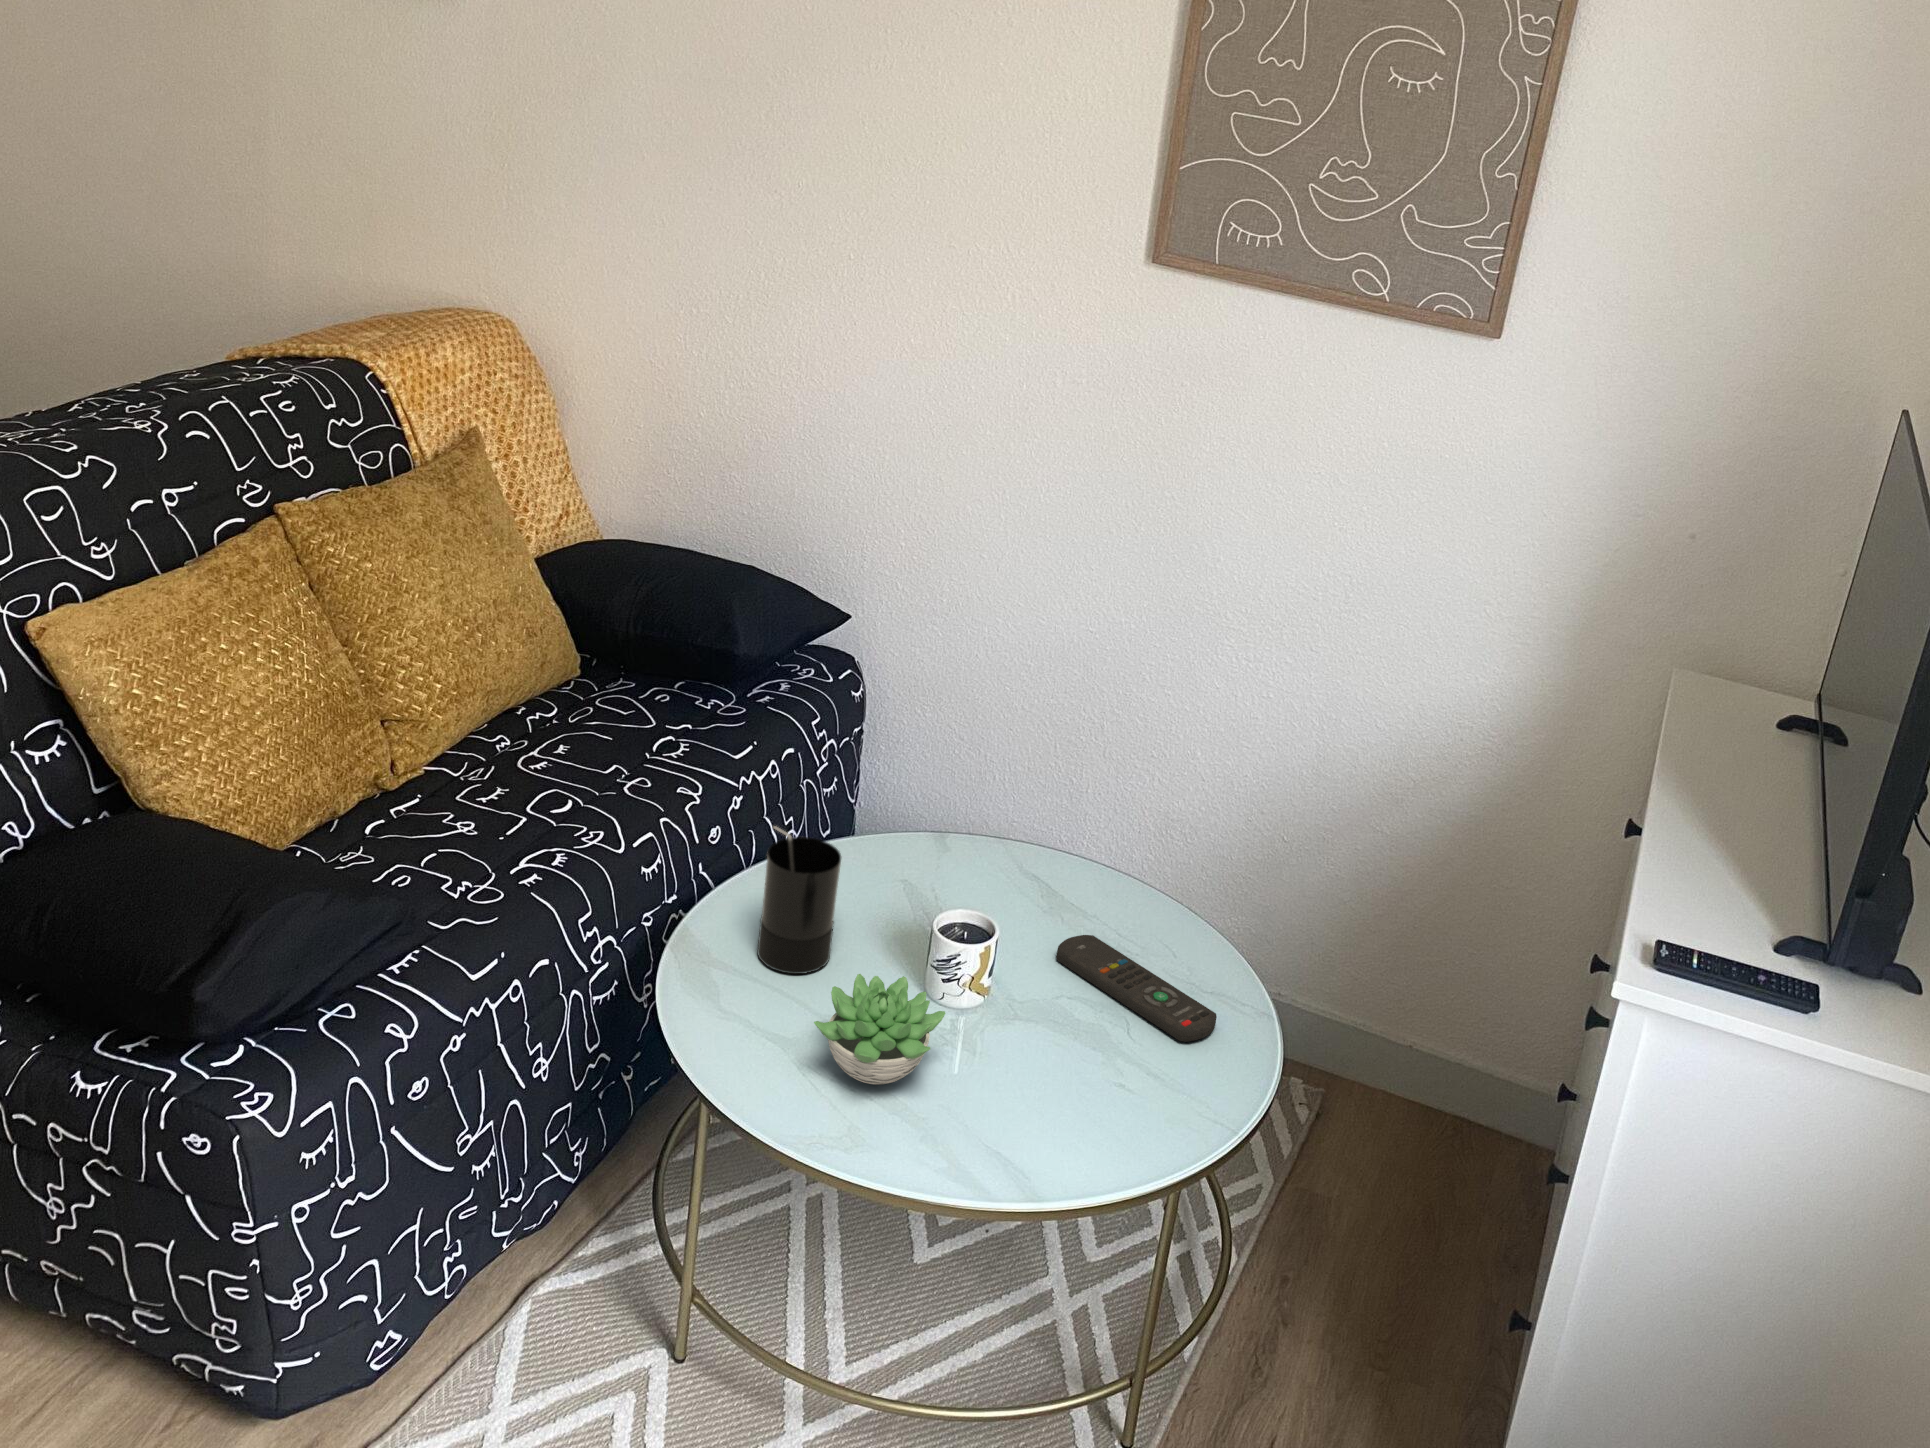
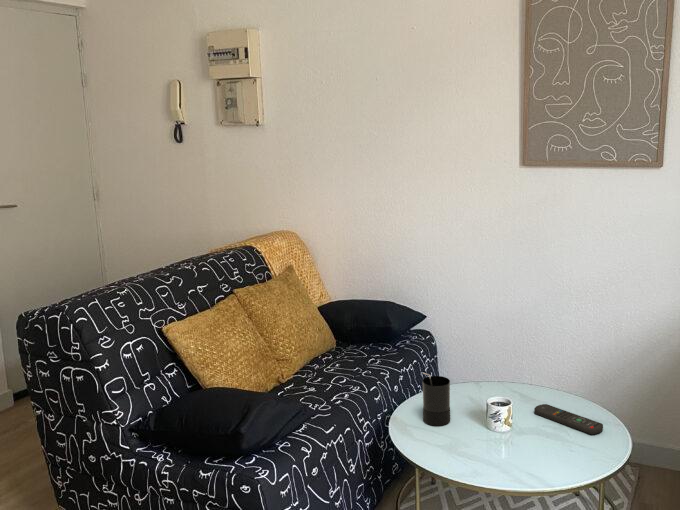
succulent plant: present [814,974,946,1084] -> none [453,416,501,456]

